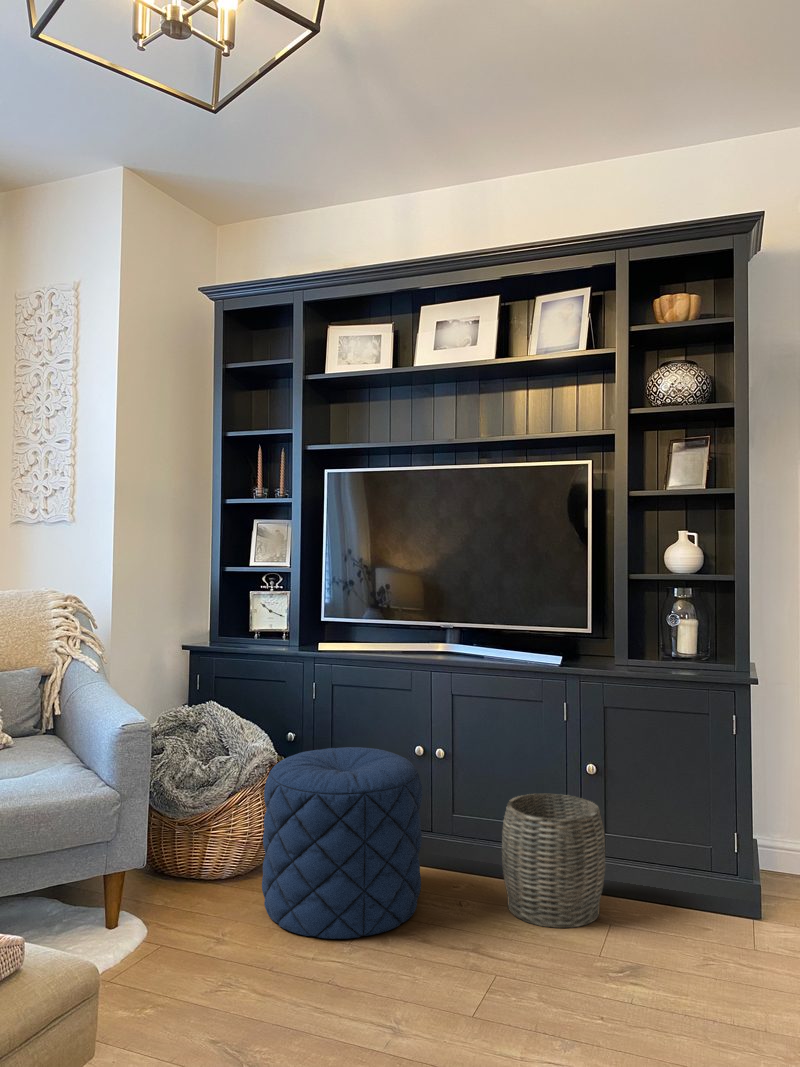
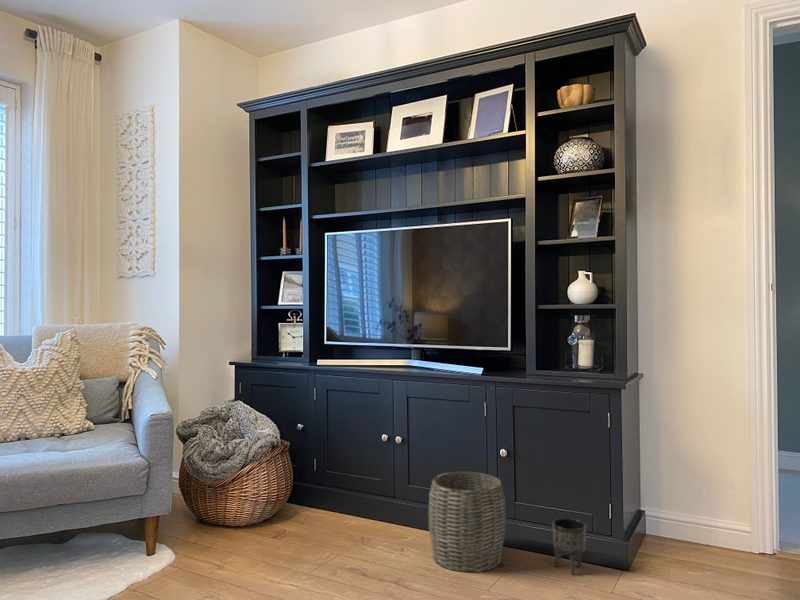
pouf: present [262,747,423,939] -> none [255,435,370,571]
planter: none [667,851,711,924] -> present [552,518,586,575]

